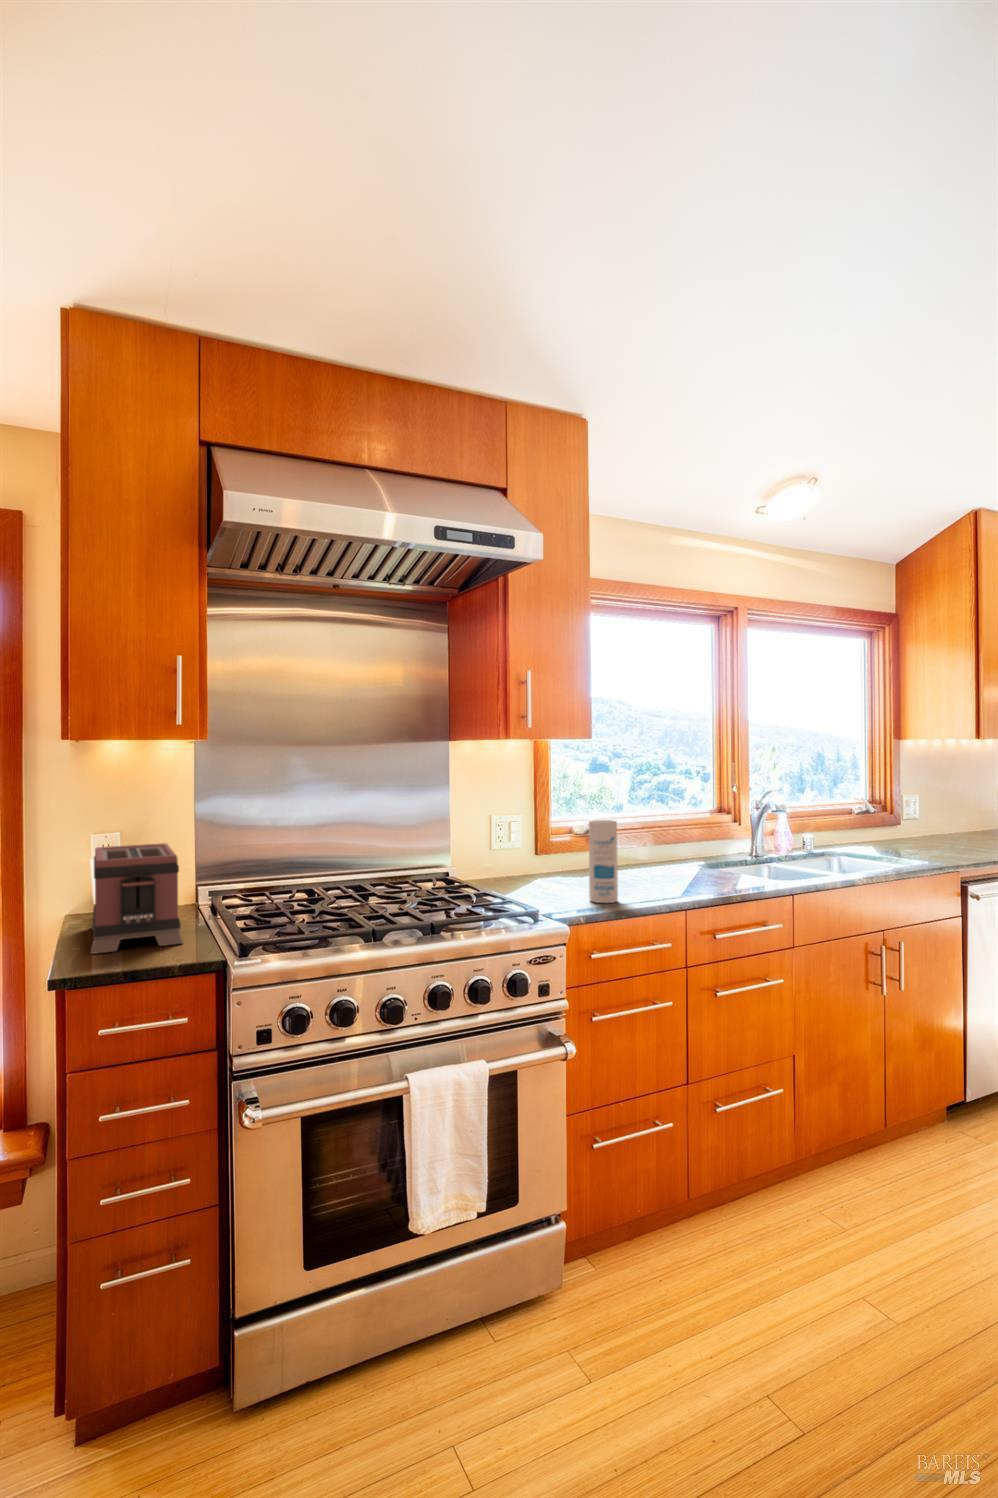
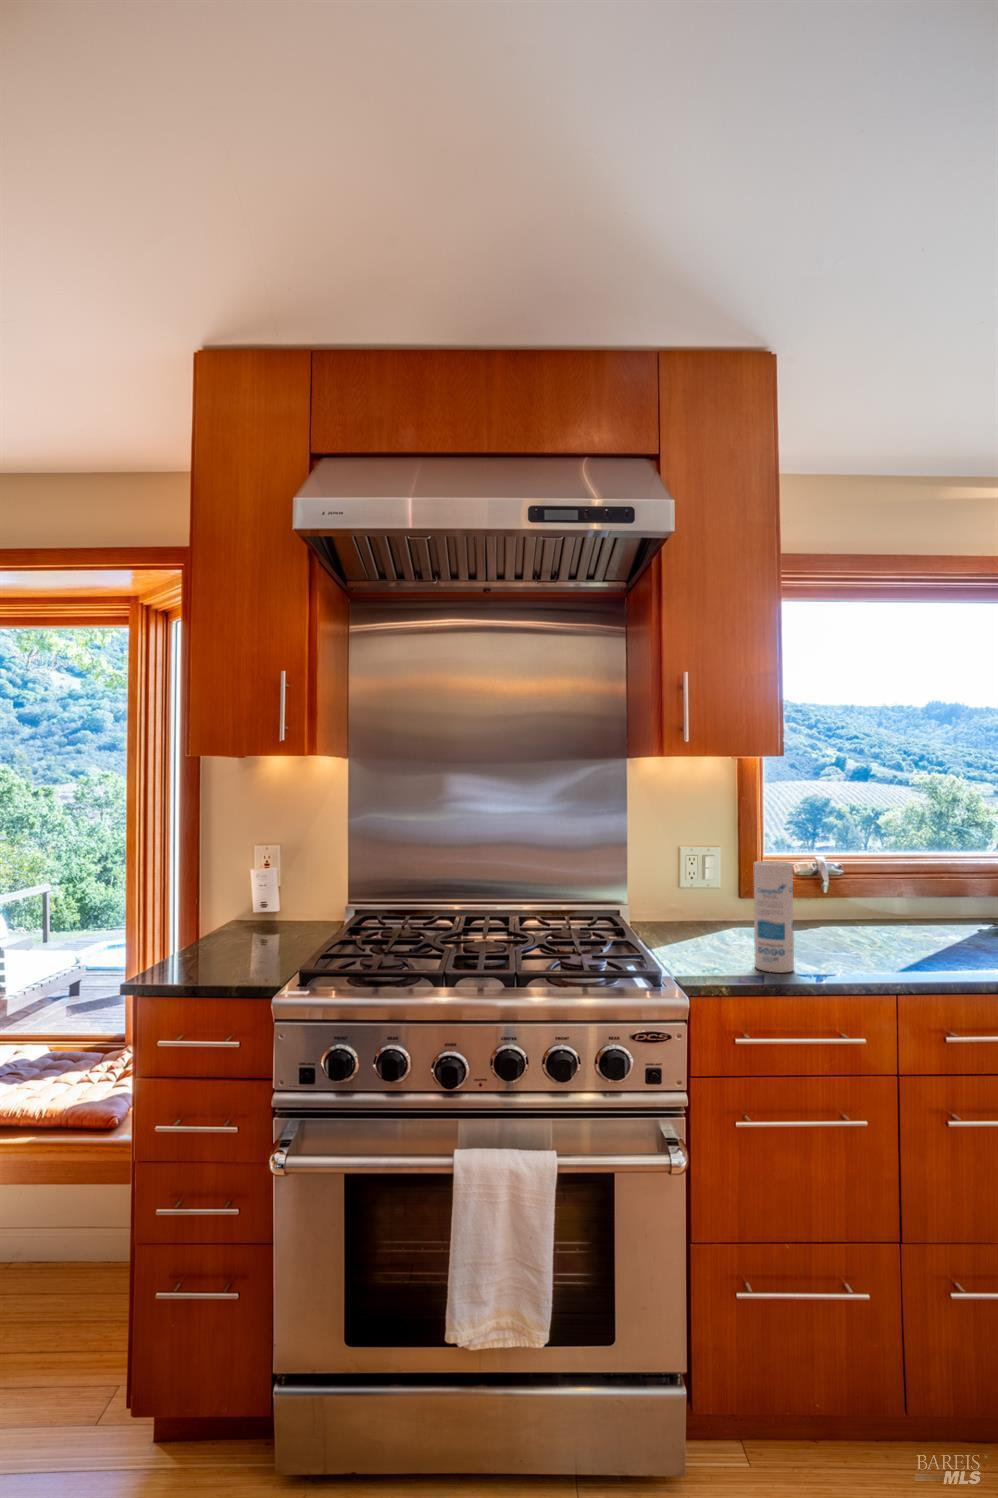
toaster: present [91,843,183,954] -> none [191,859,307,962]

